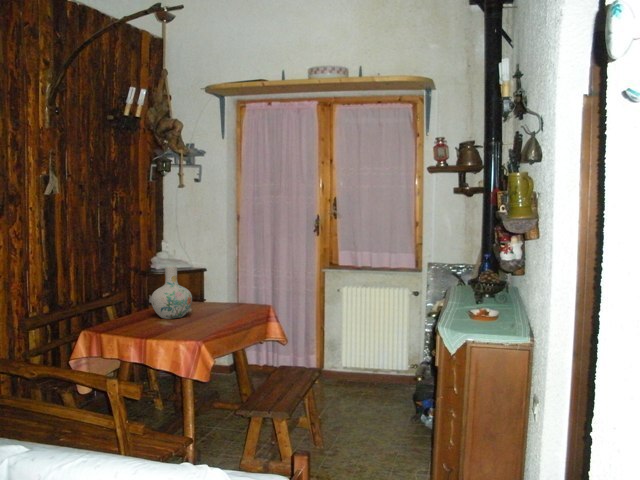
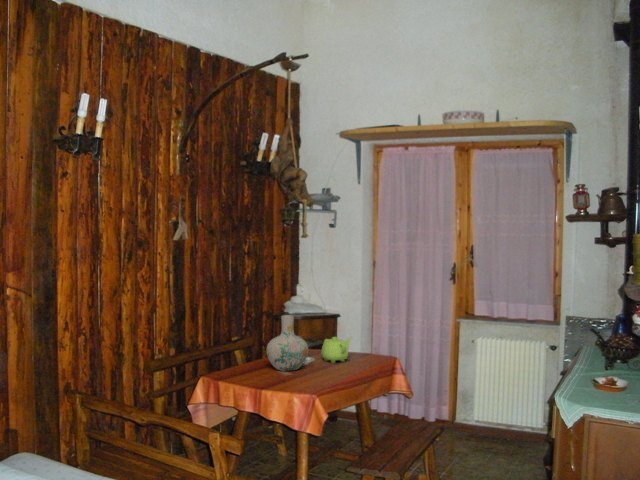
teapot: none [202,286,230,311] -> present [321,337,351,363]

